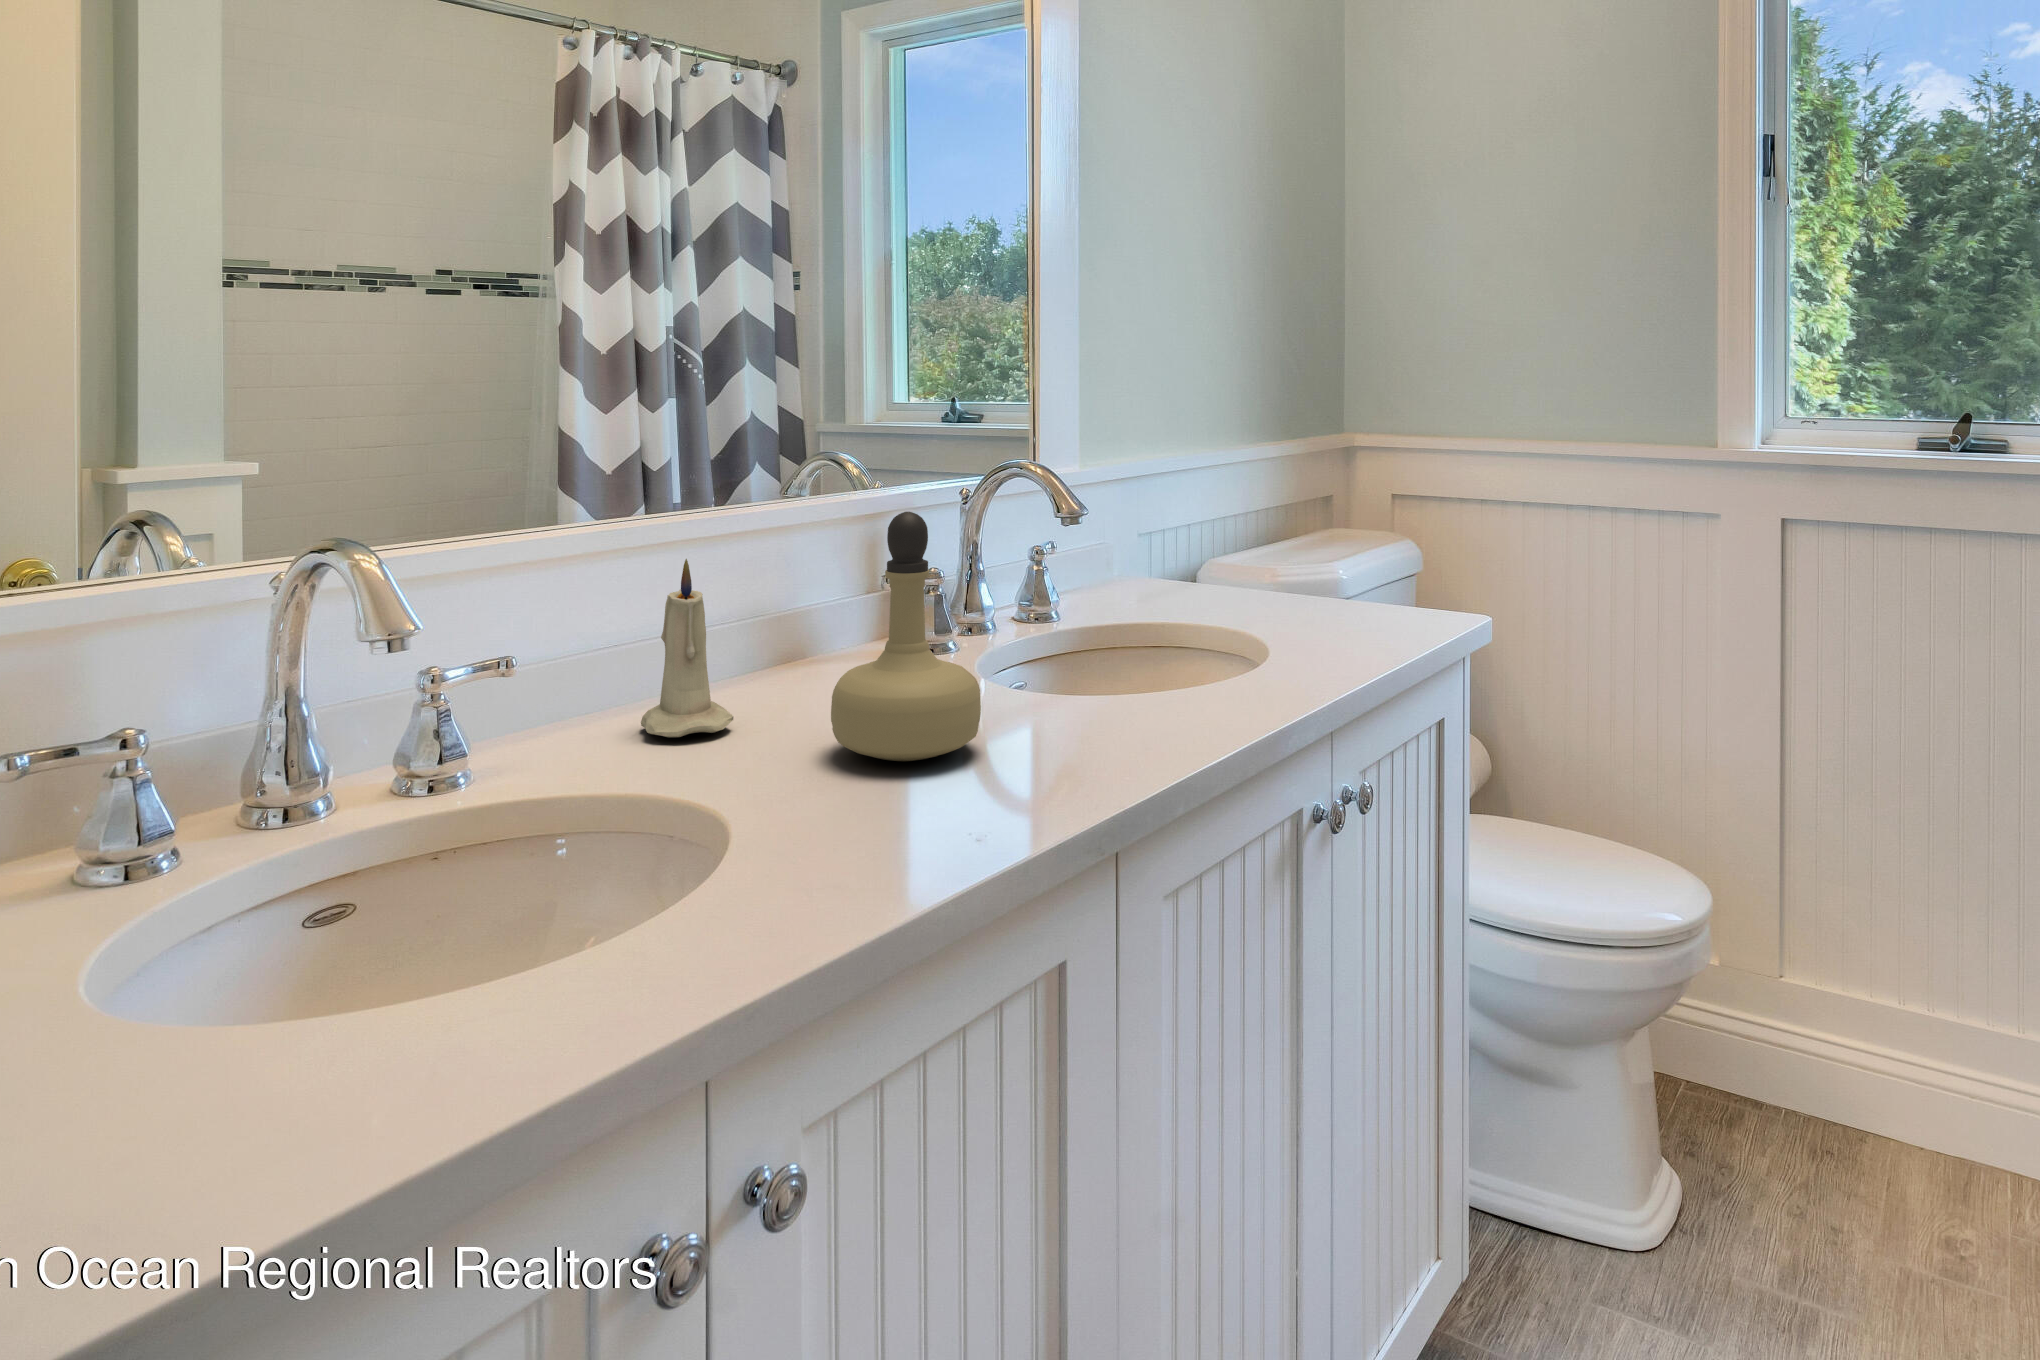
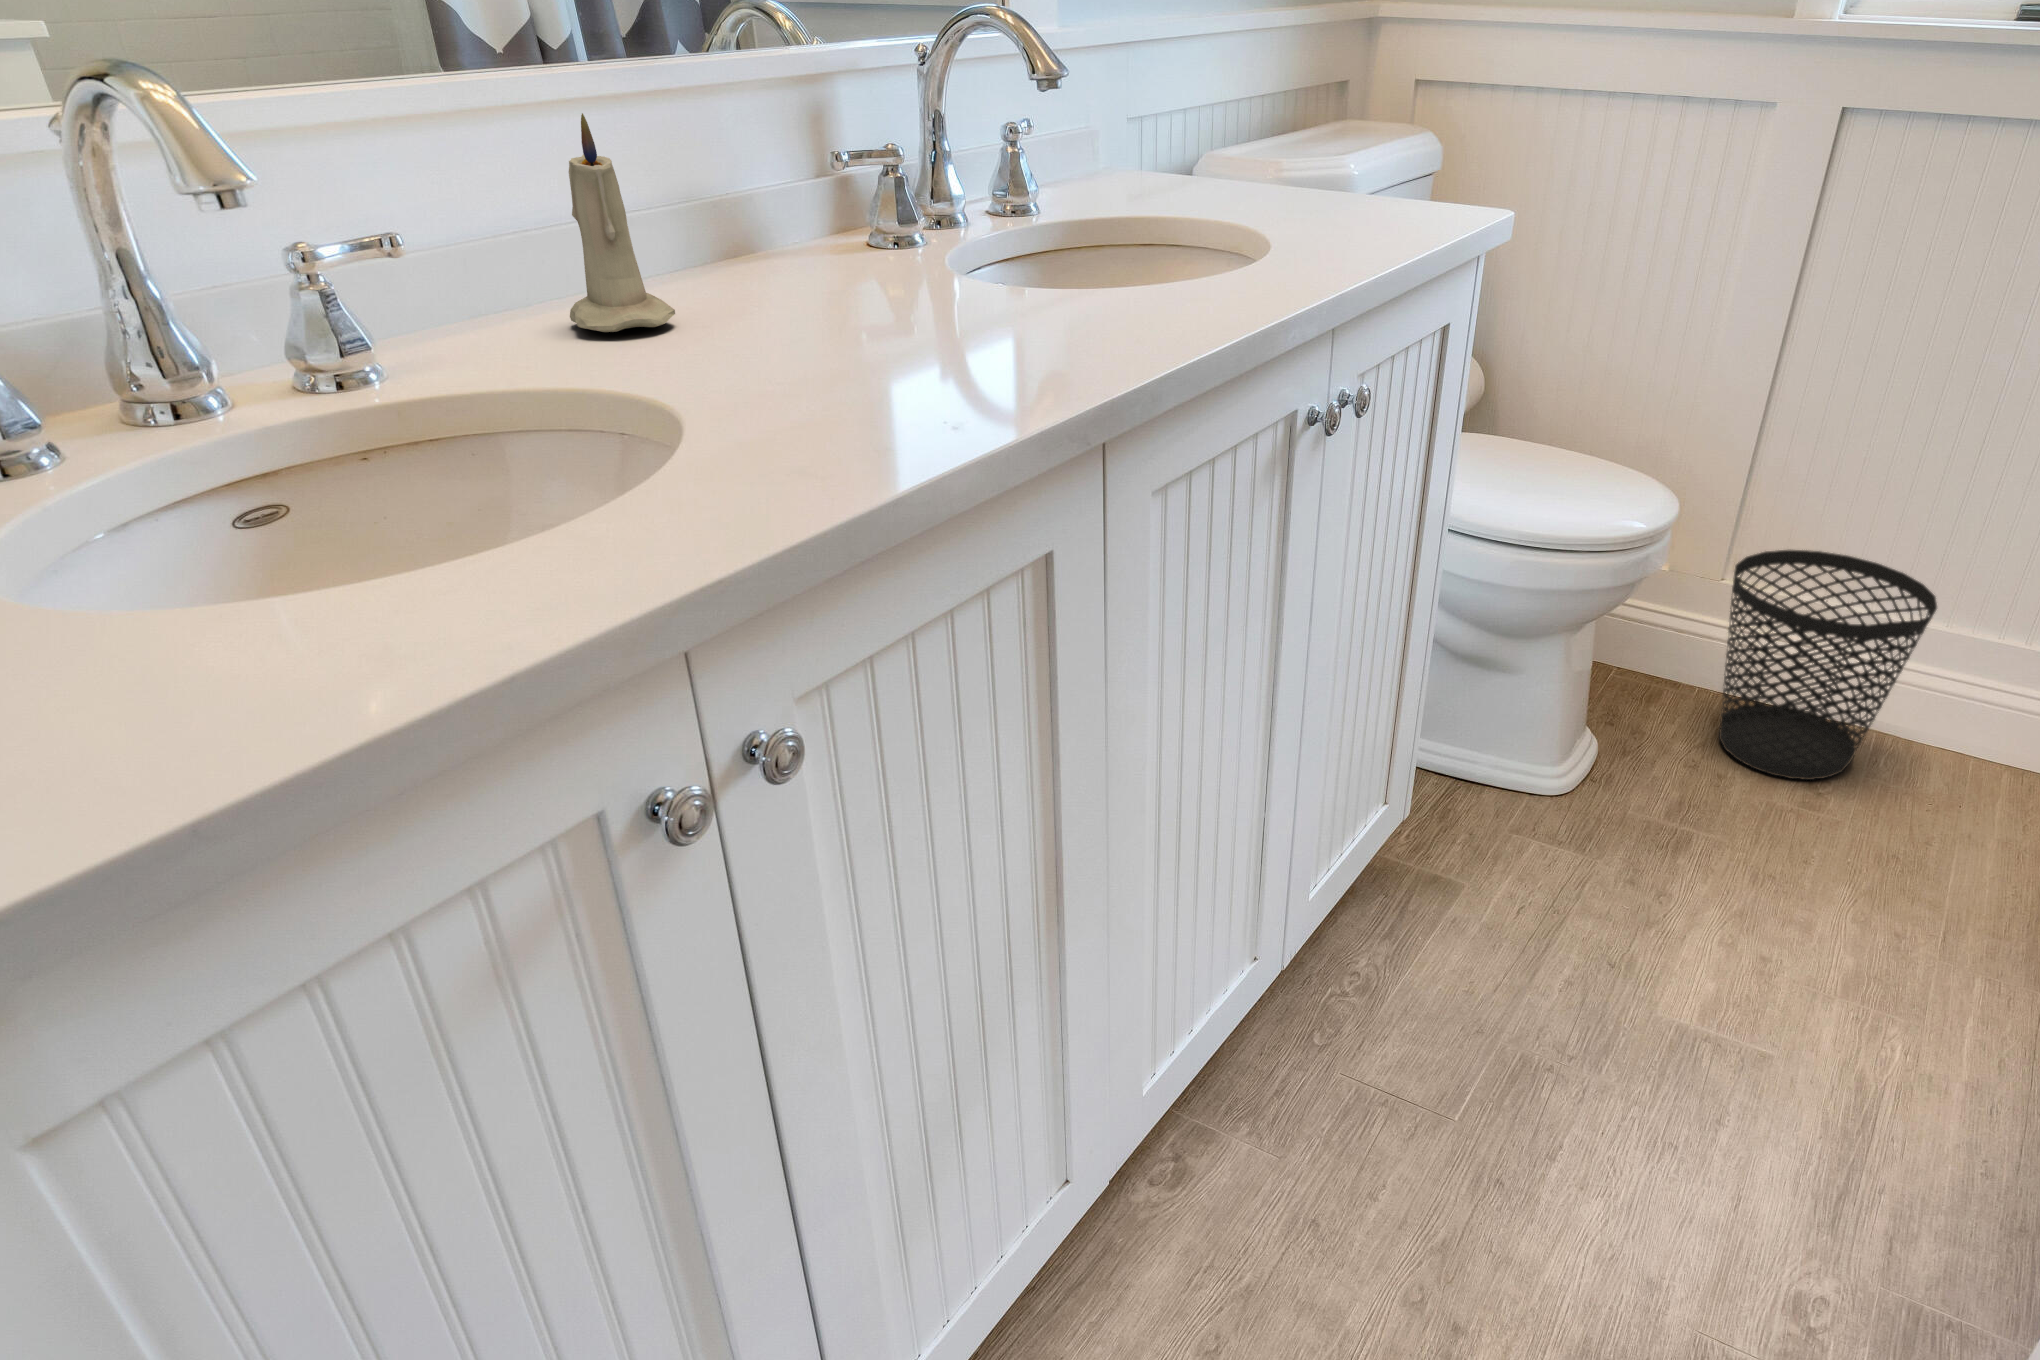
perfume bottle: present [831,512,981,761] -> none [781,45,952,354]
wastebasket: none [1789,946,2029,1242] -> present [1719,550,1937,780]

